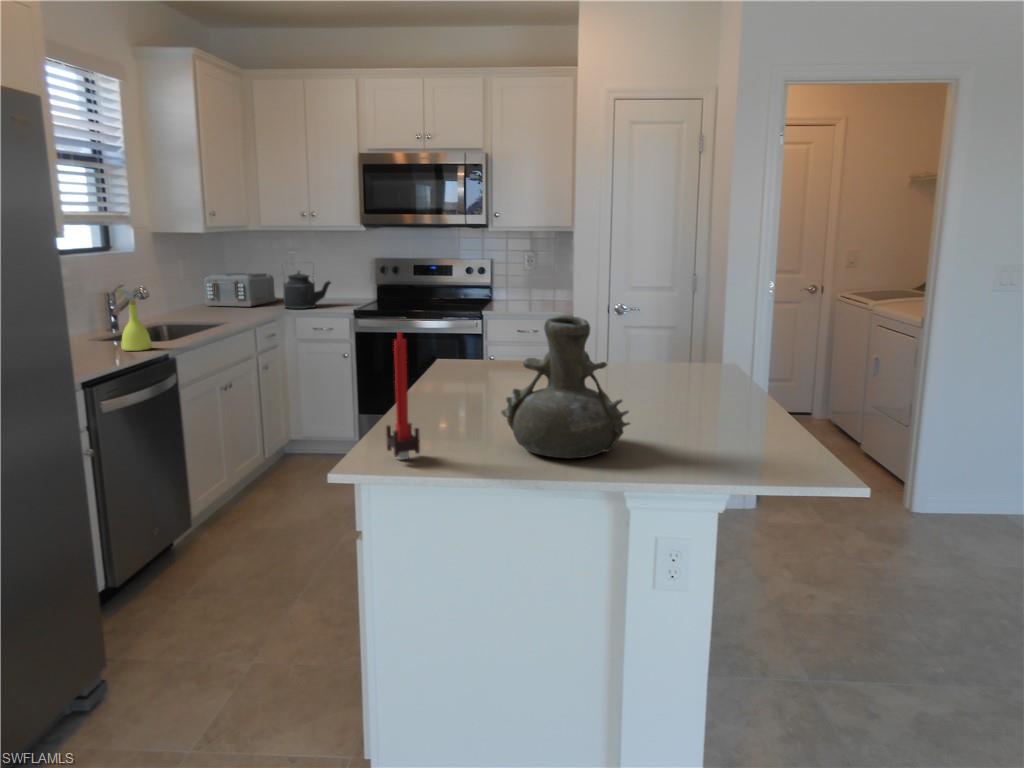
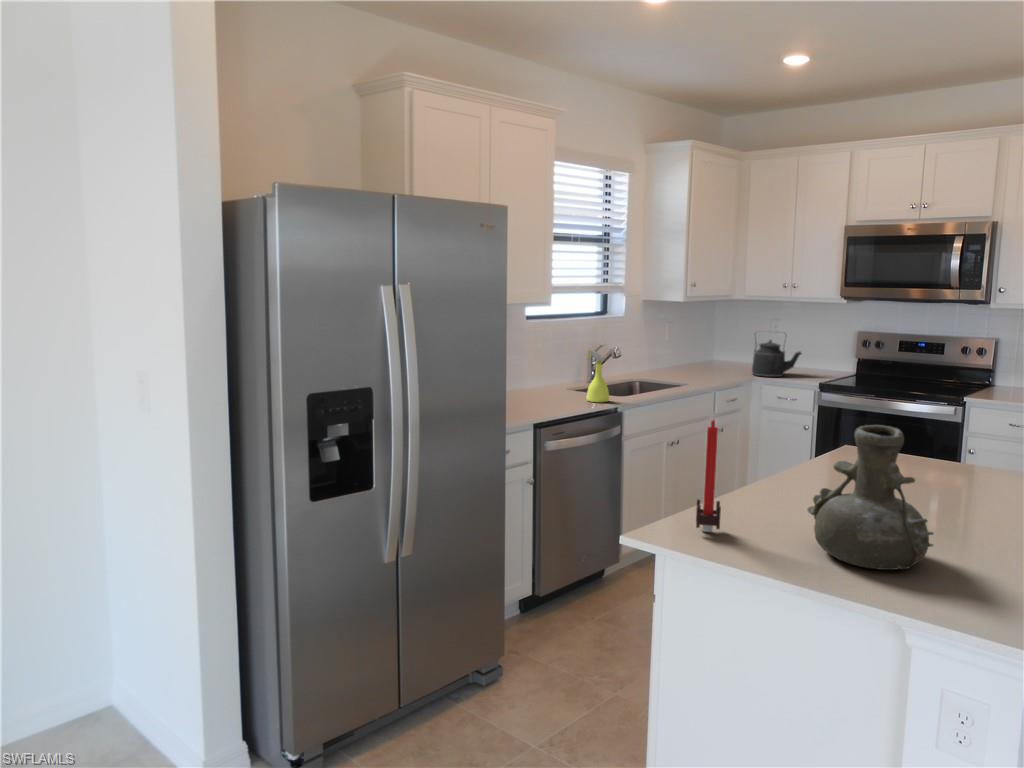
toaster: present [204,273,276,306] -> none [684,336,751,370]

